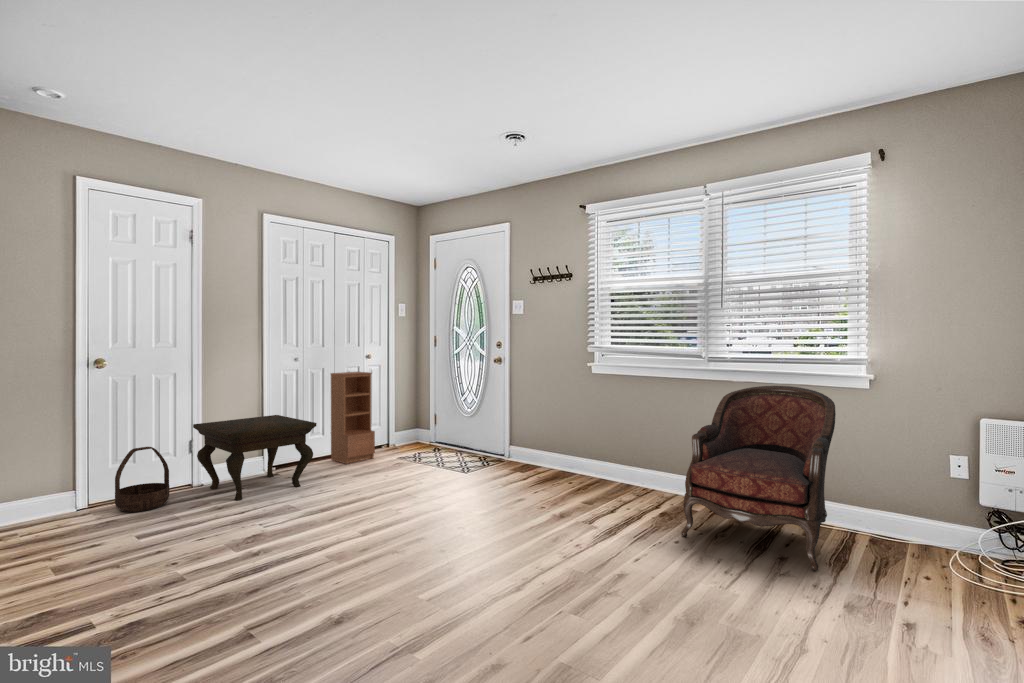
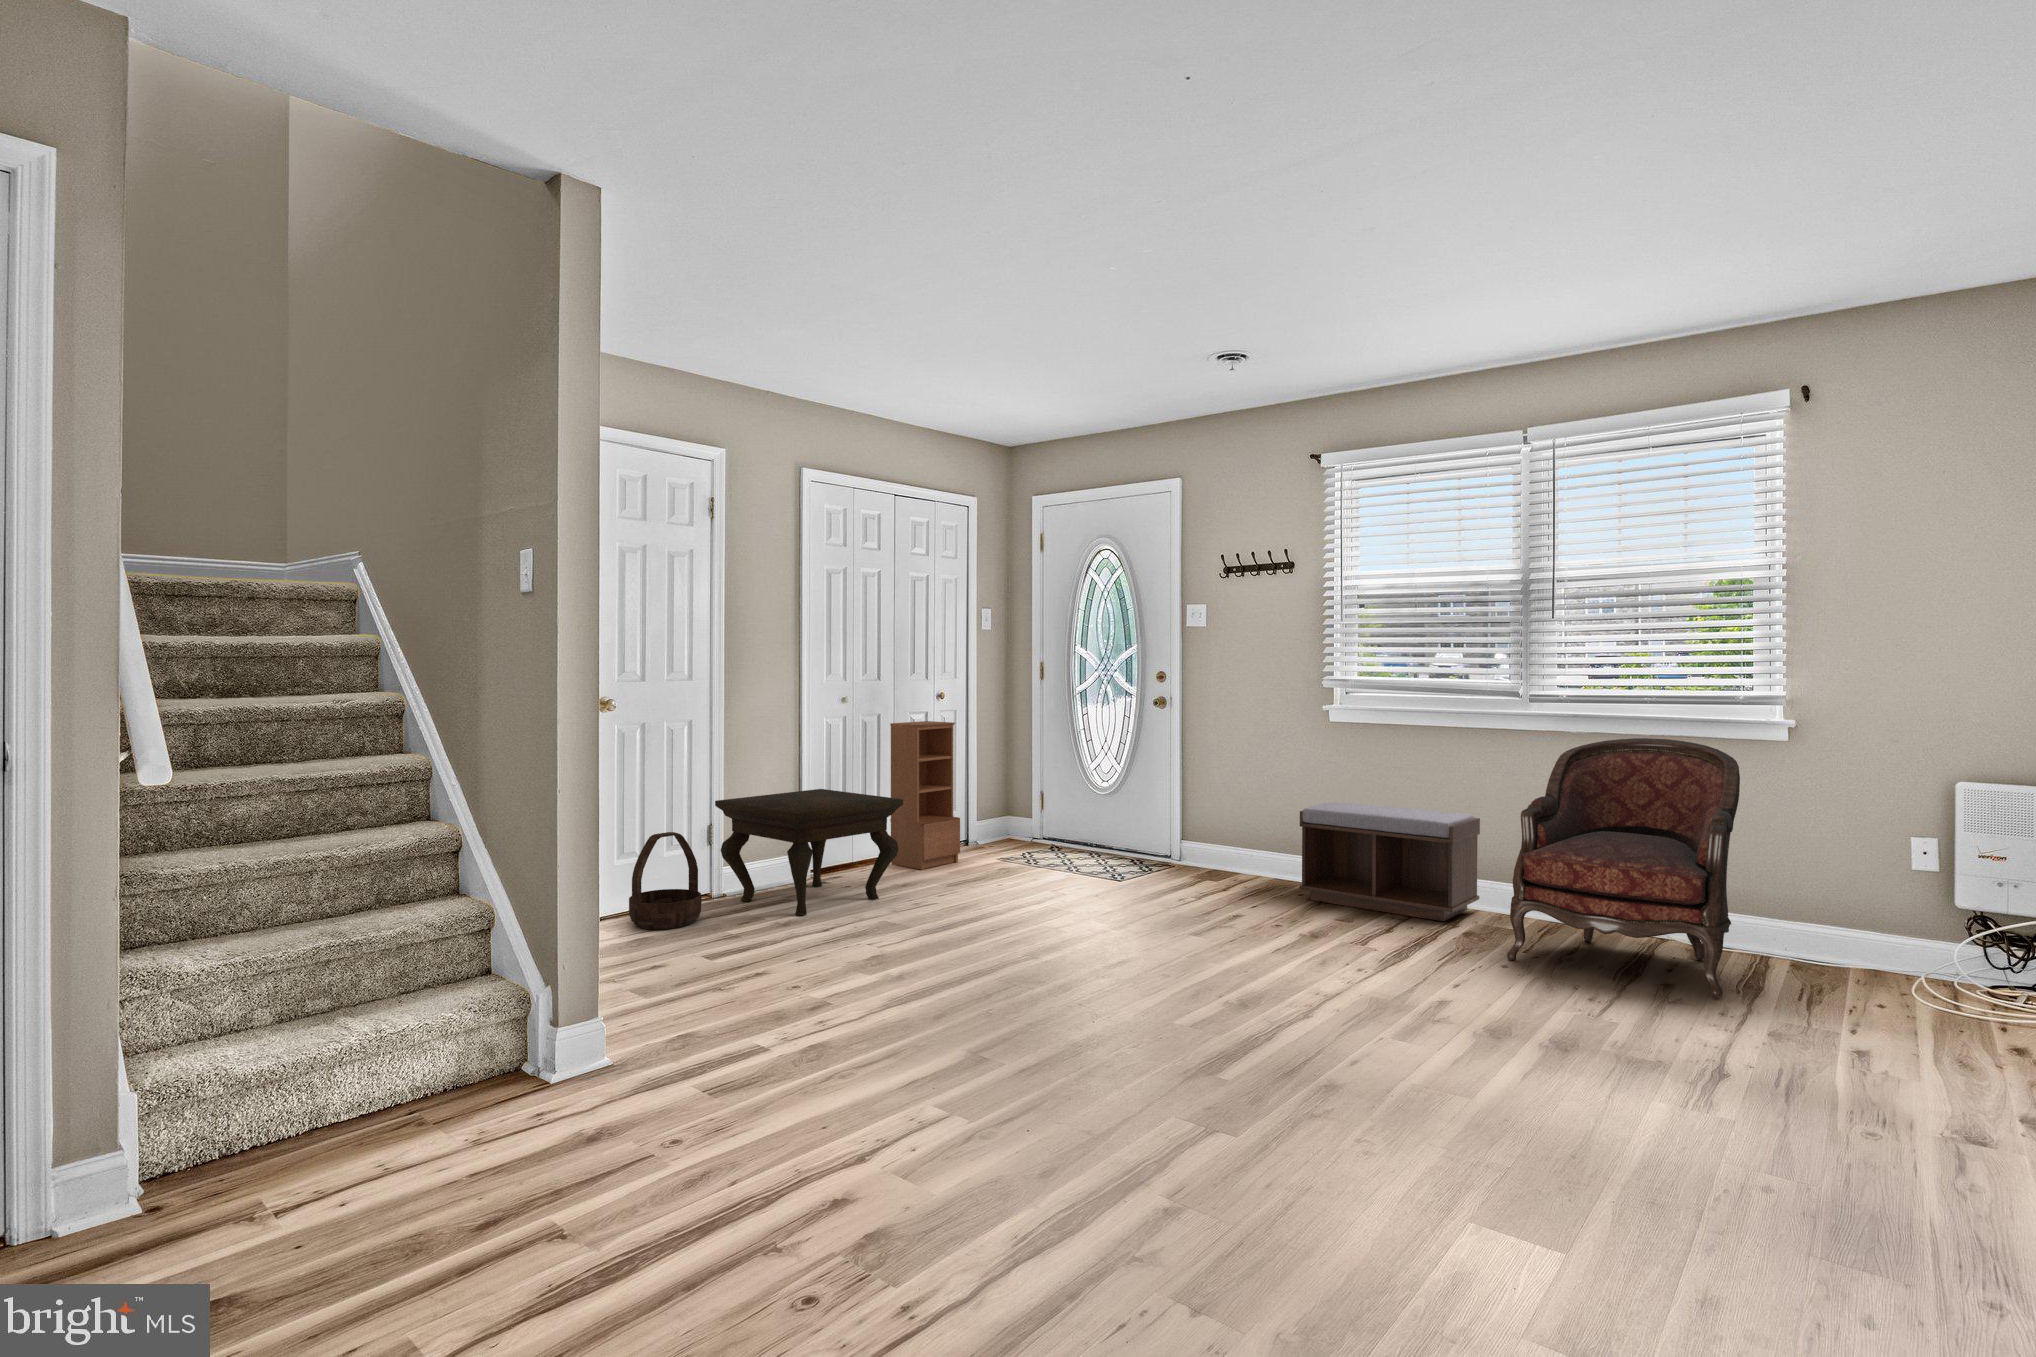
bench: none [568,424,679,504] -> present [1299,802,1480,921]

